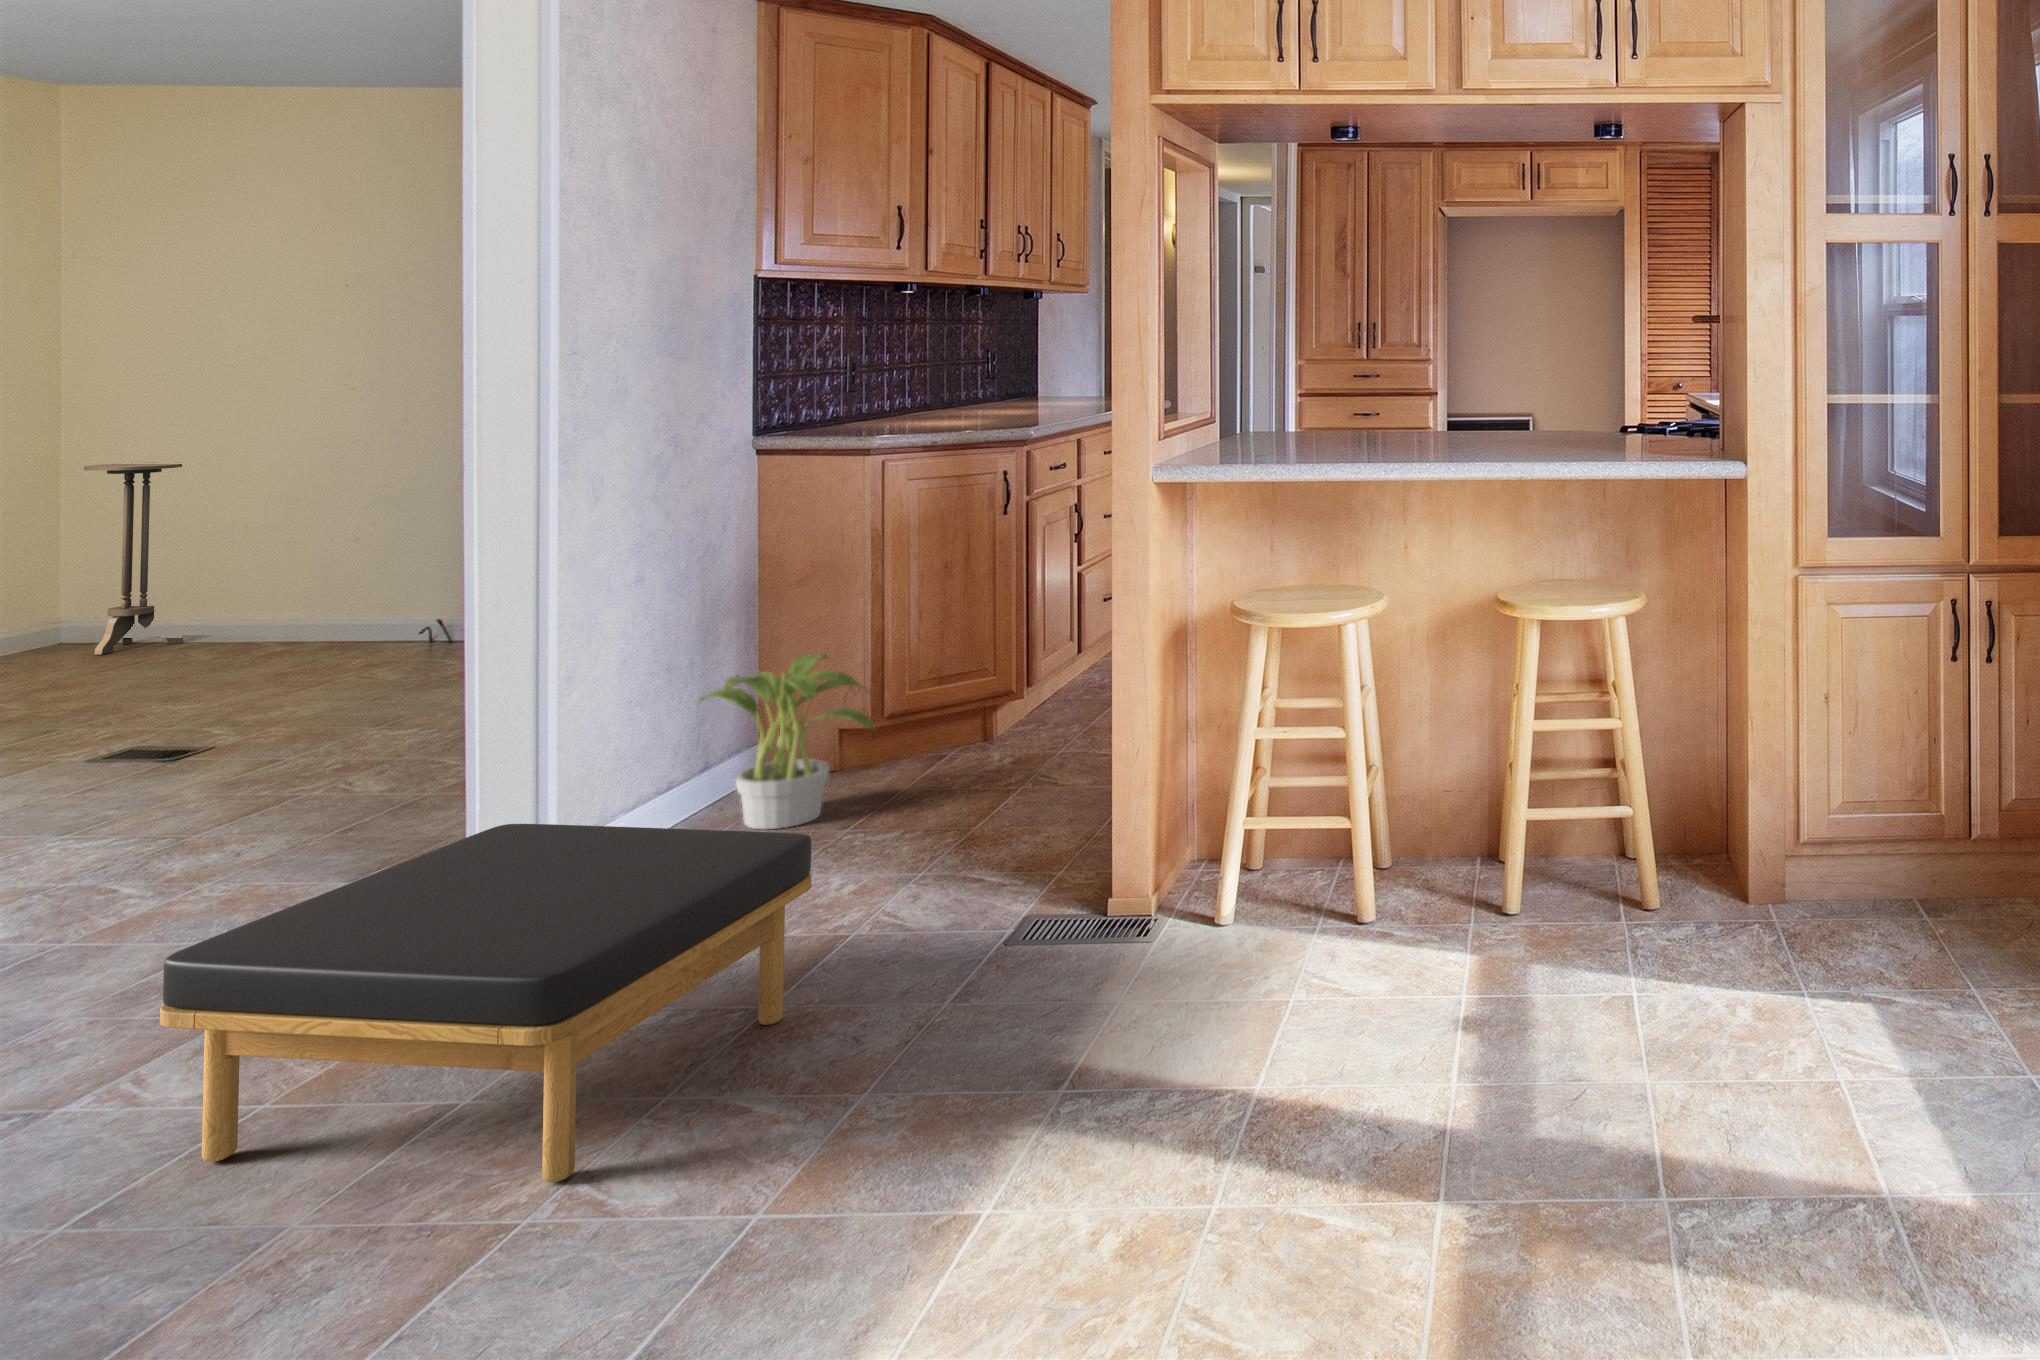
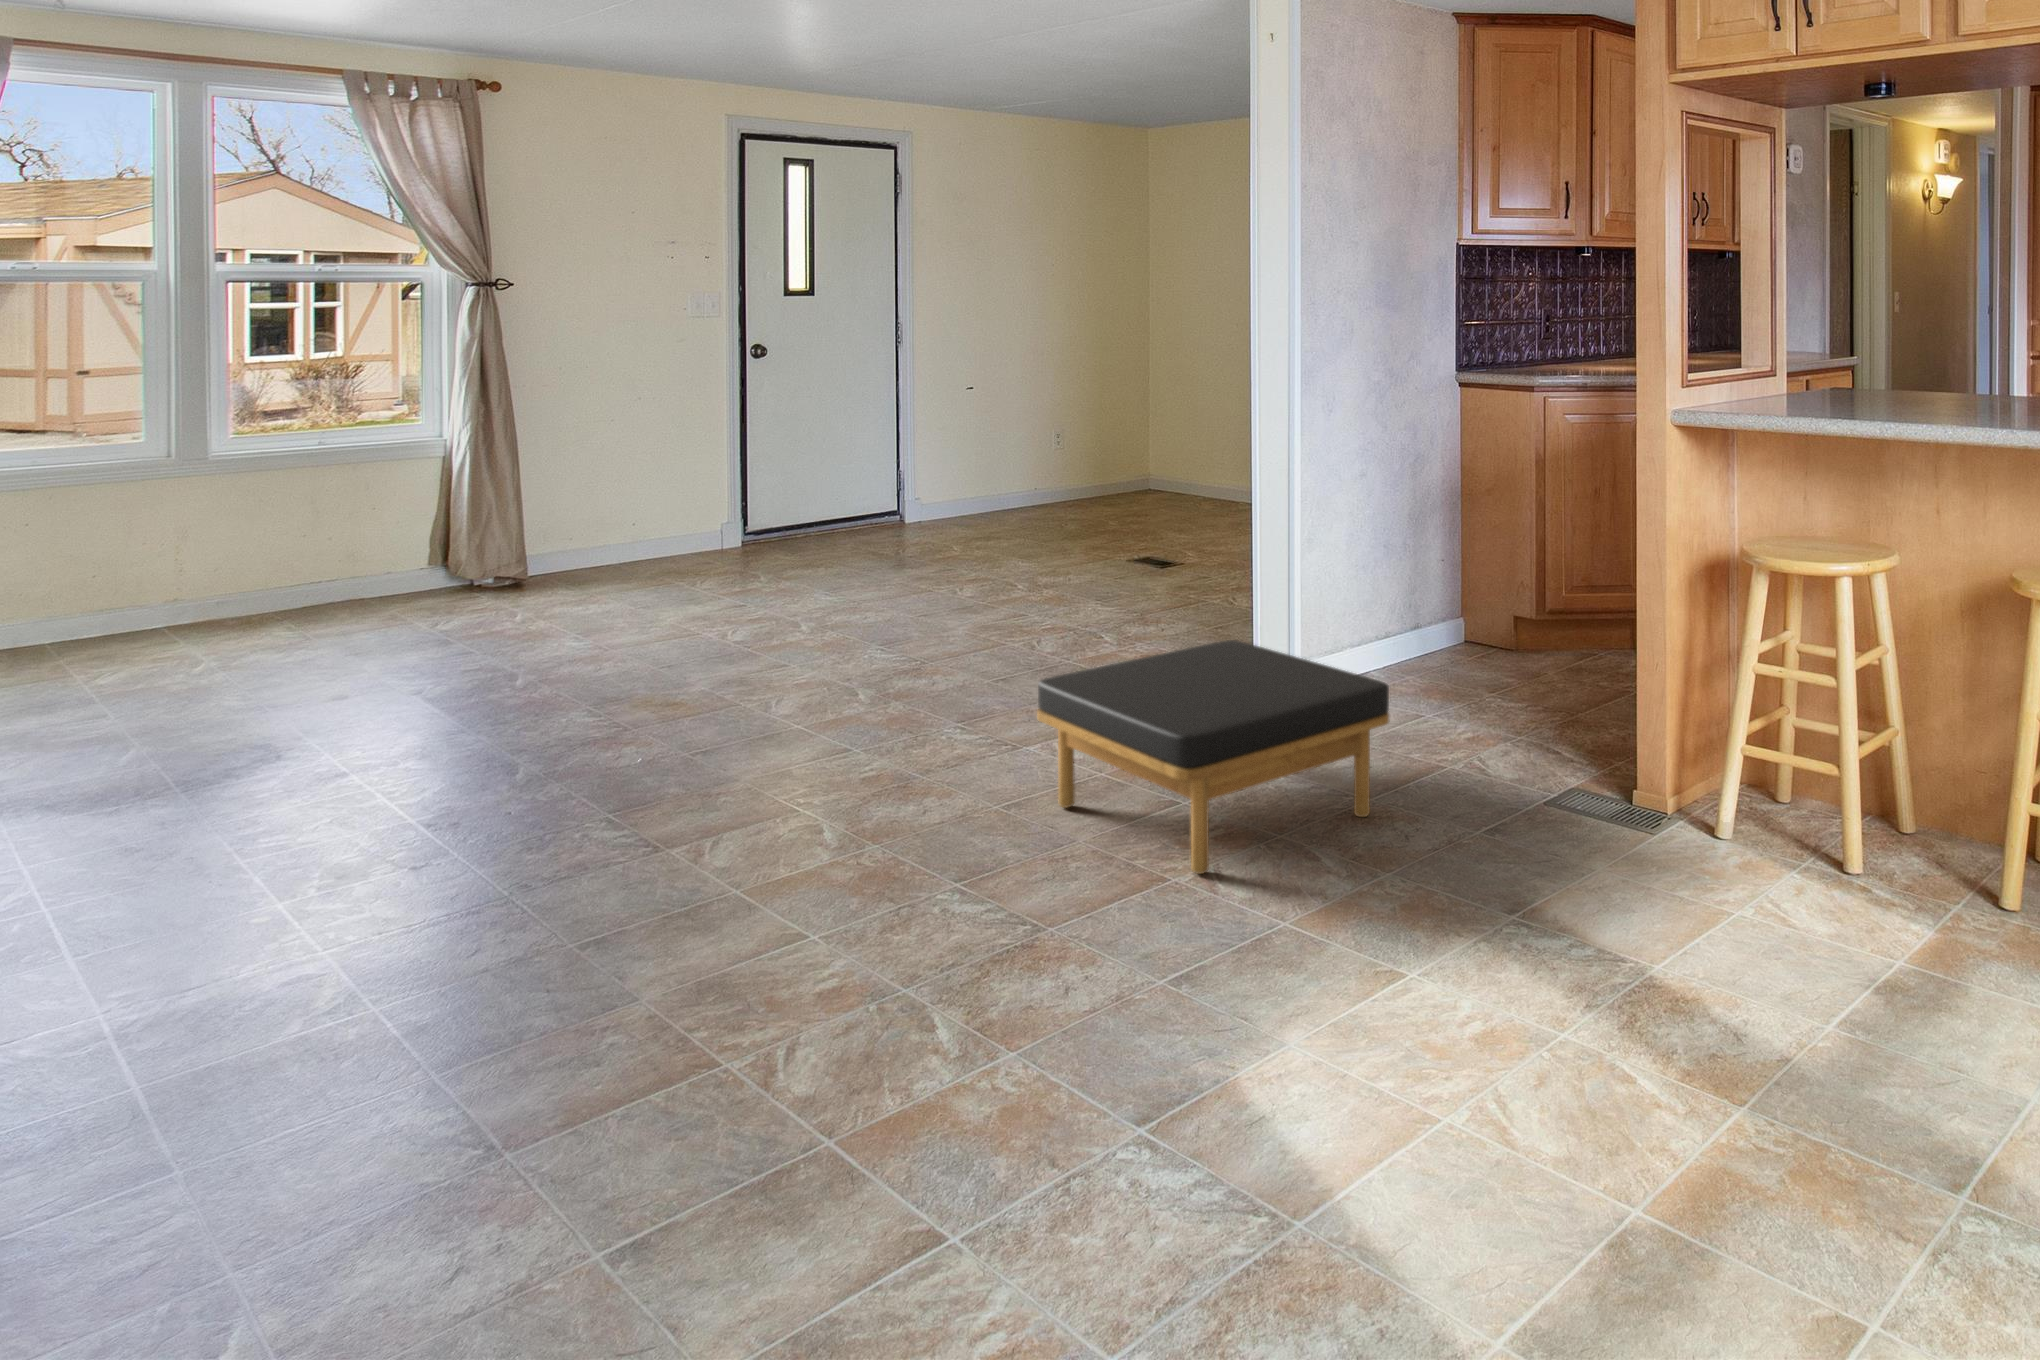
side table: present [84,462,184,655] -> none [1146,377,1196,501]
potted plant: present [699,654,875,829] -> none [1401,551,1518,684]

